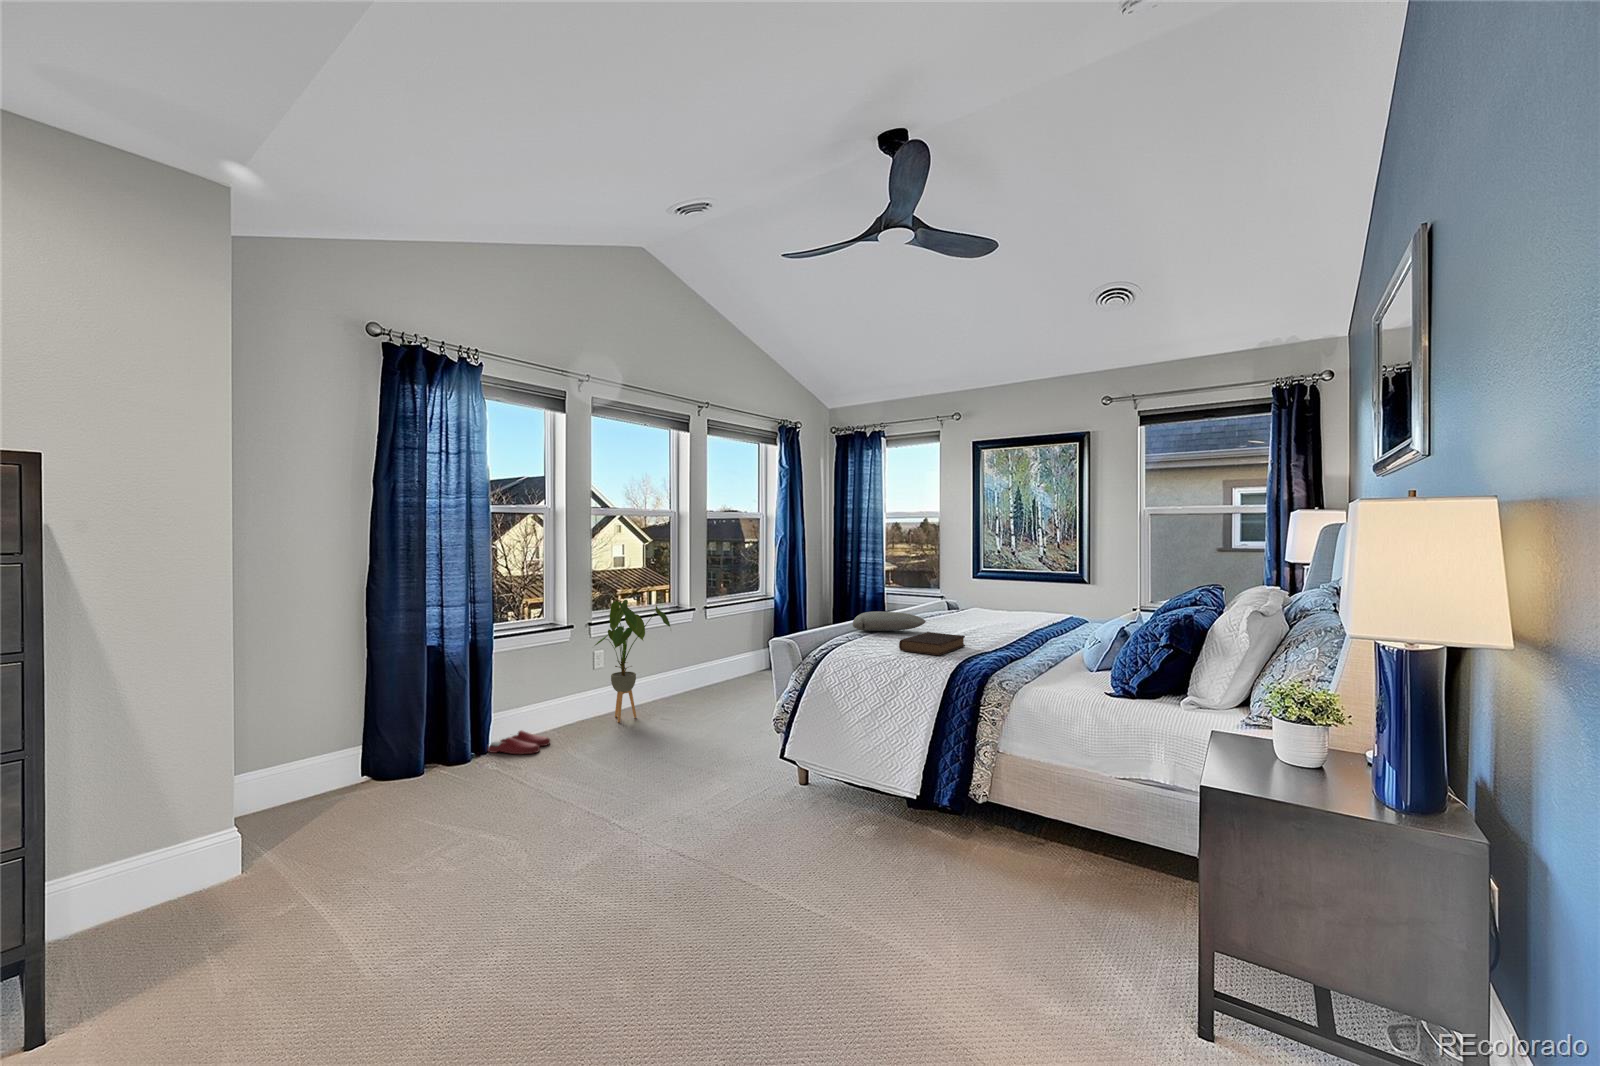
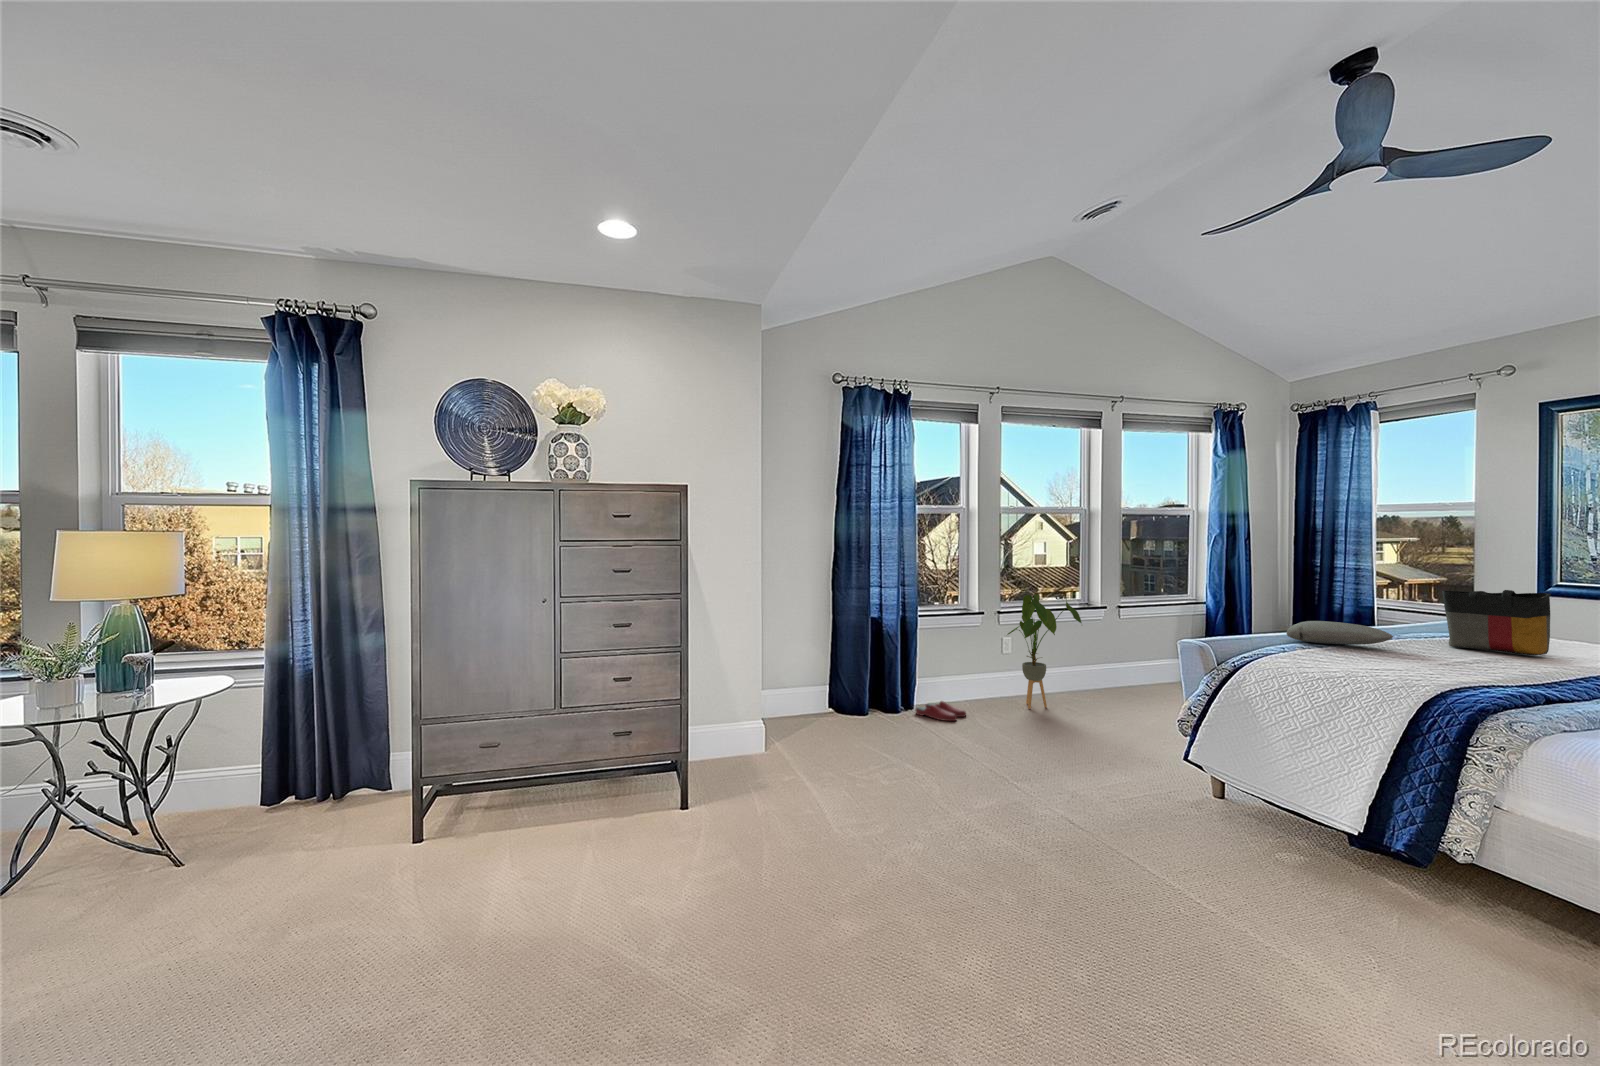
tote bag: none [951,578,1015,628] -> present [1442,590,1551,655]
book: present [899,632,965,655] -> none [1337,648,1442,674]

